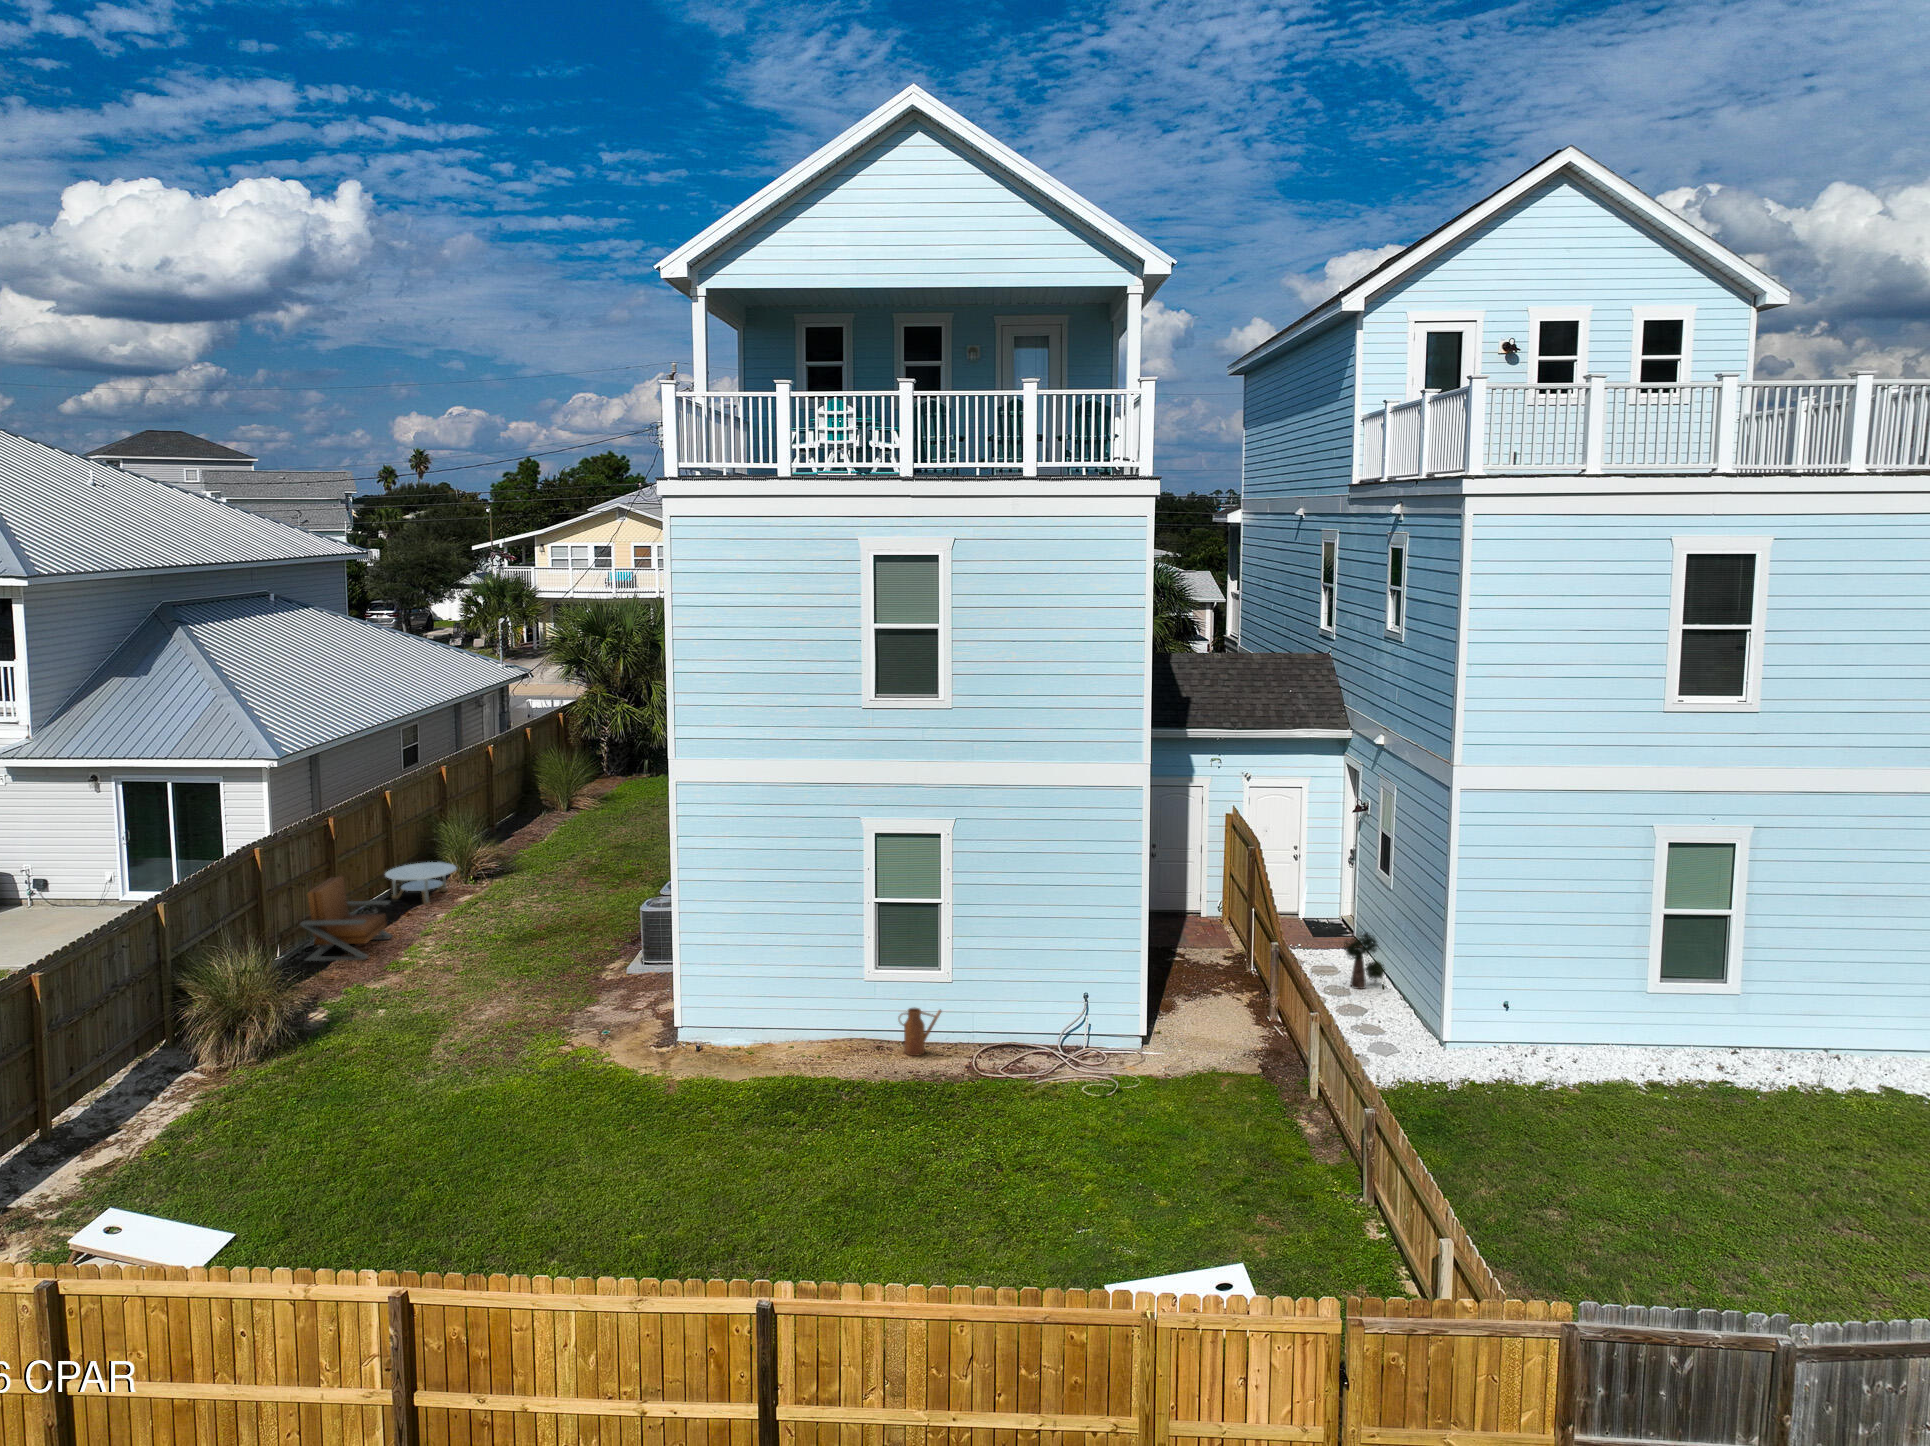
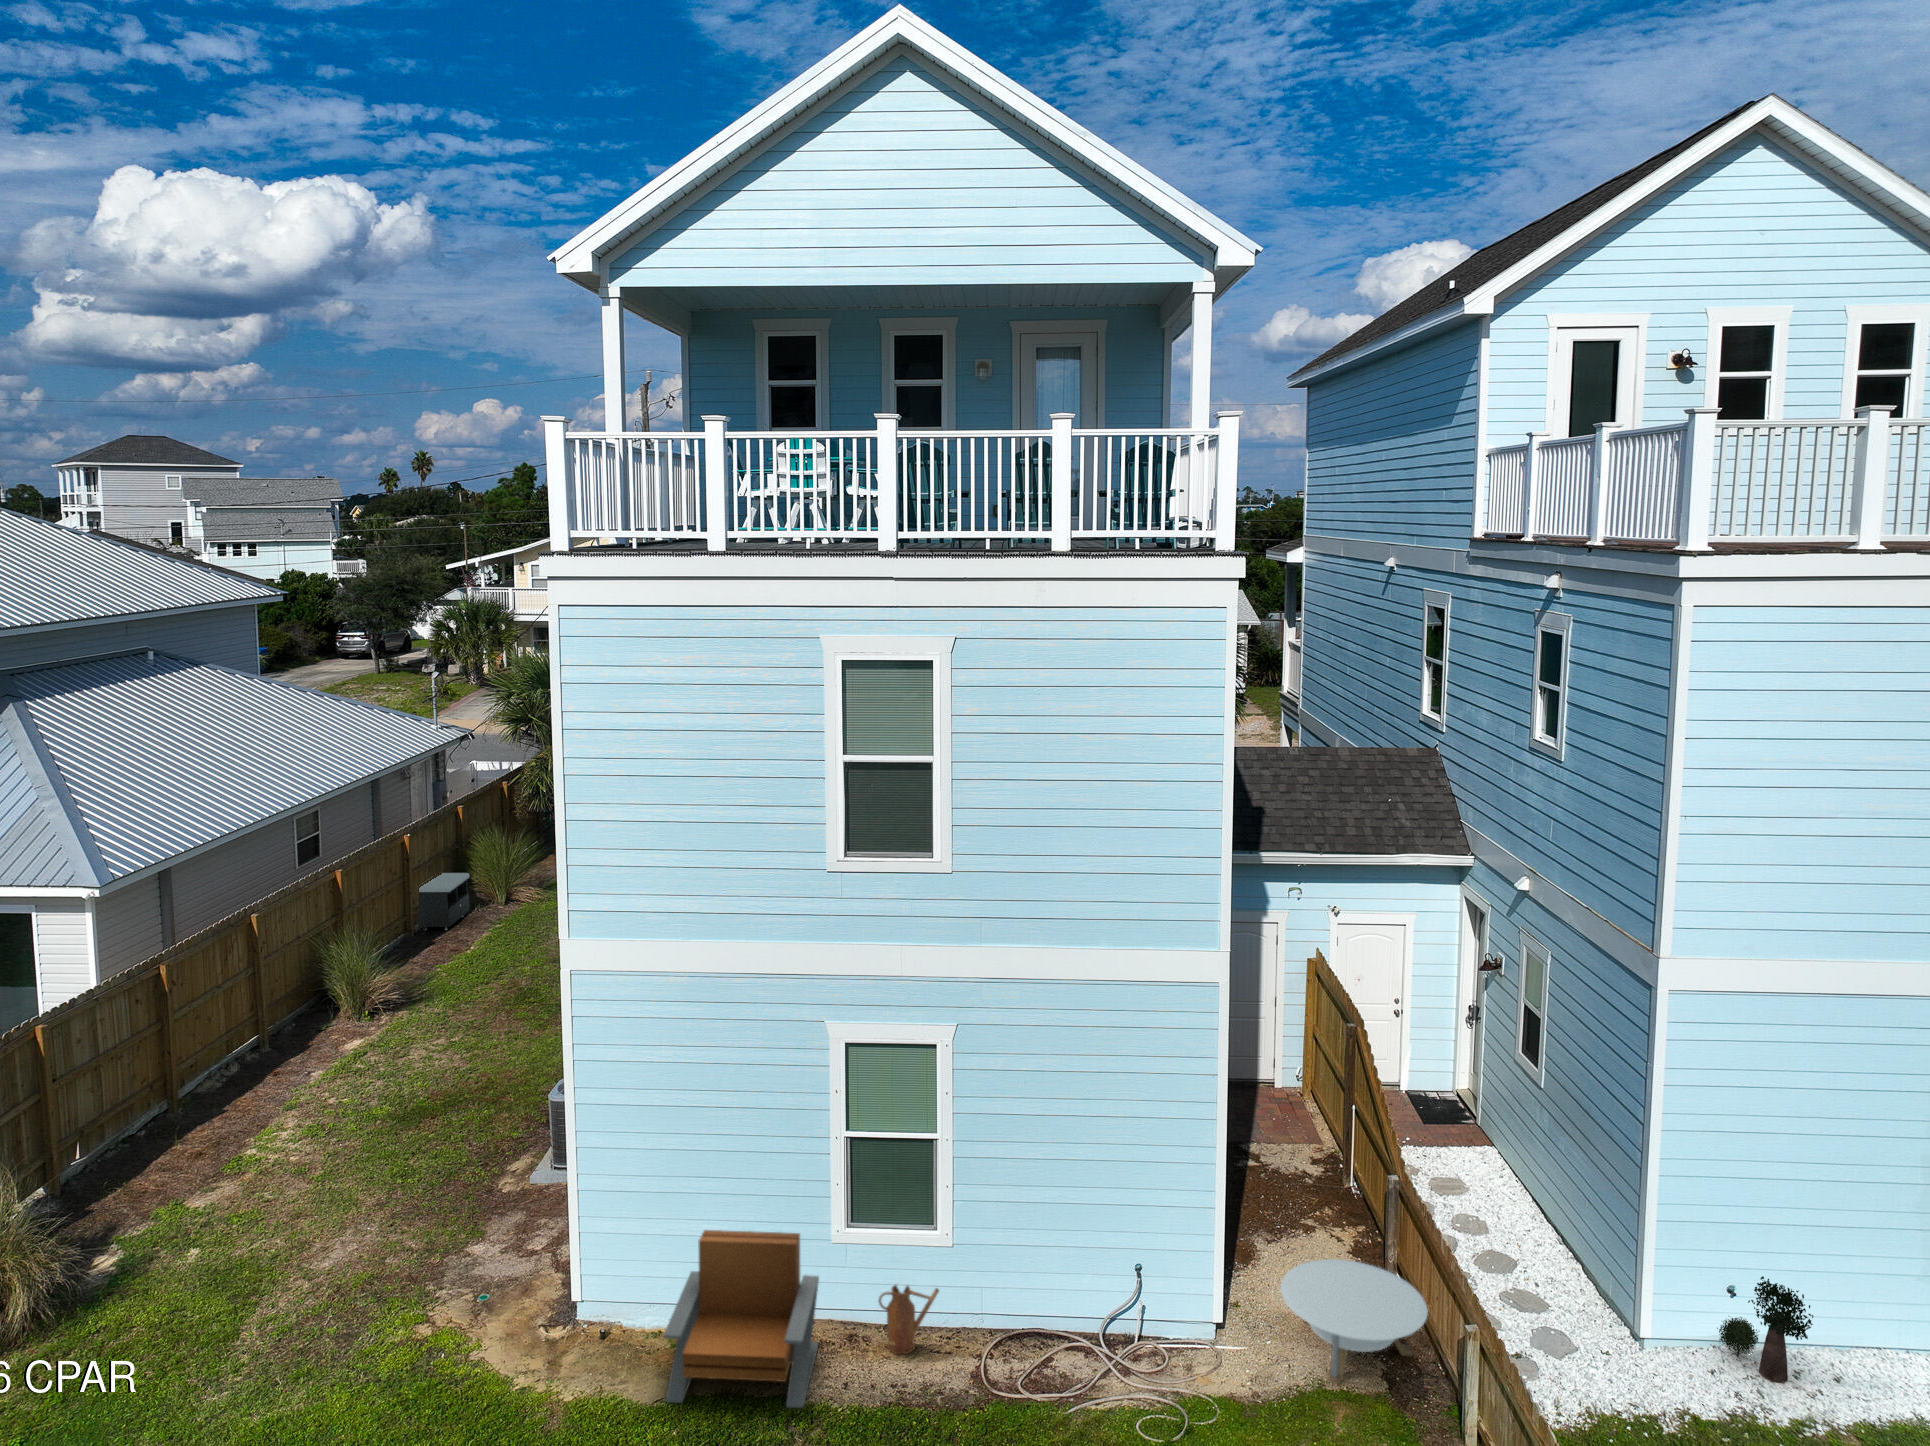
storage bench: none [497,783,540,829] -> present [418,873,470,930]
round table: present [385,862,456,905] -> present [1280,1259,1428,1384]
lounge chair: present [300,876,392,961] -> present [663,1230,819,1408]
potted plant: present [1344,932,1385,989] -> present [1717,1276,1814,1383]

